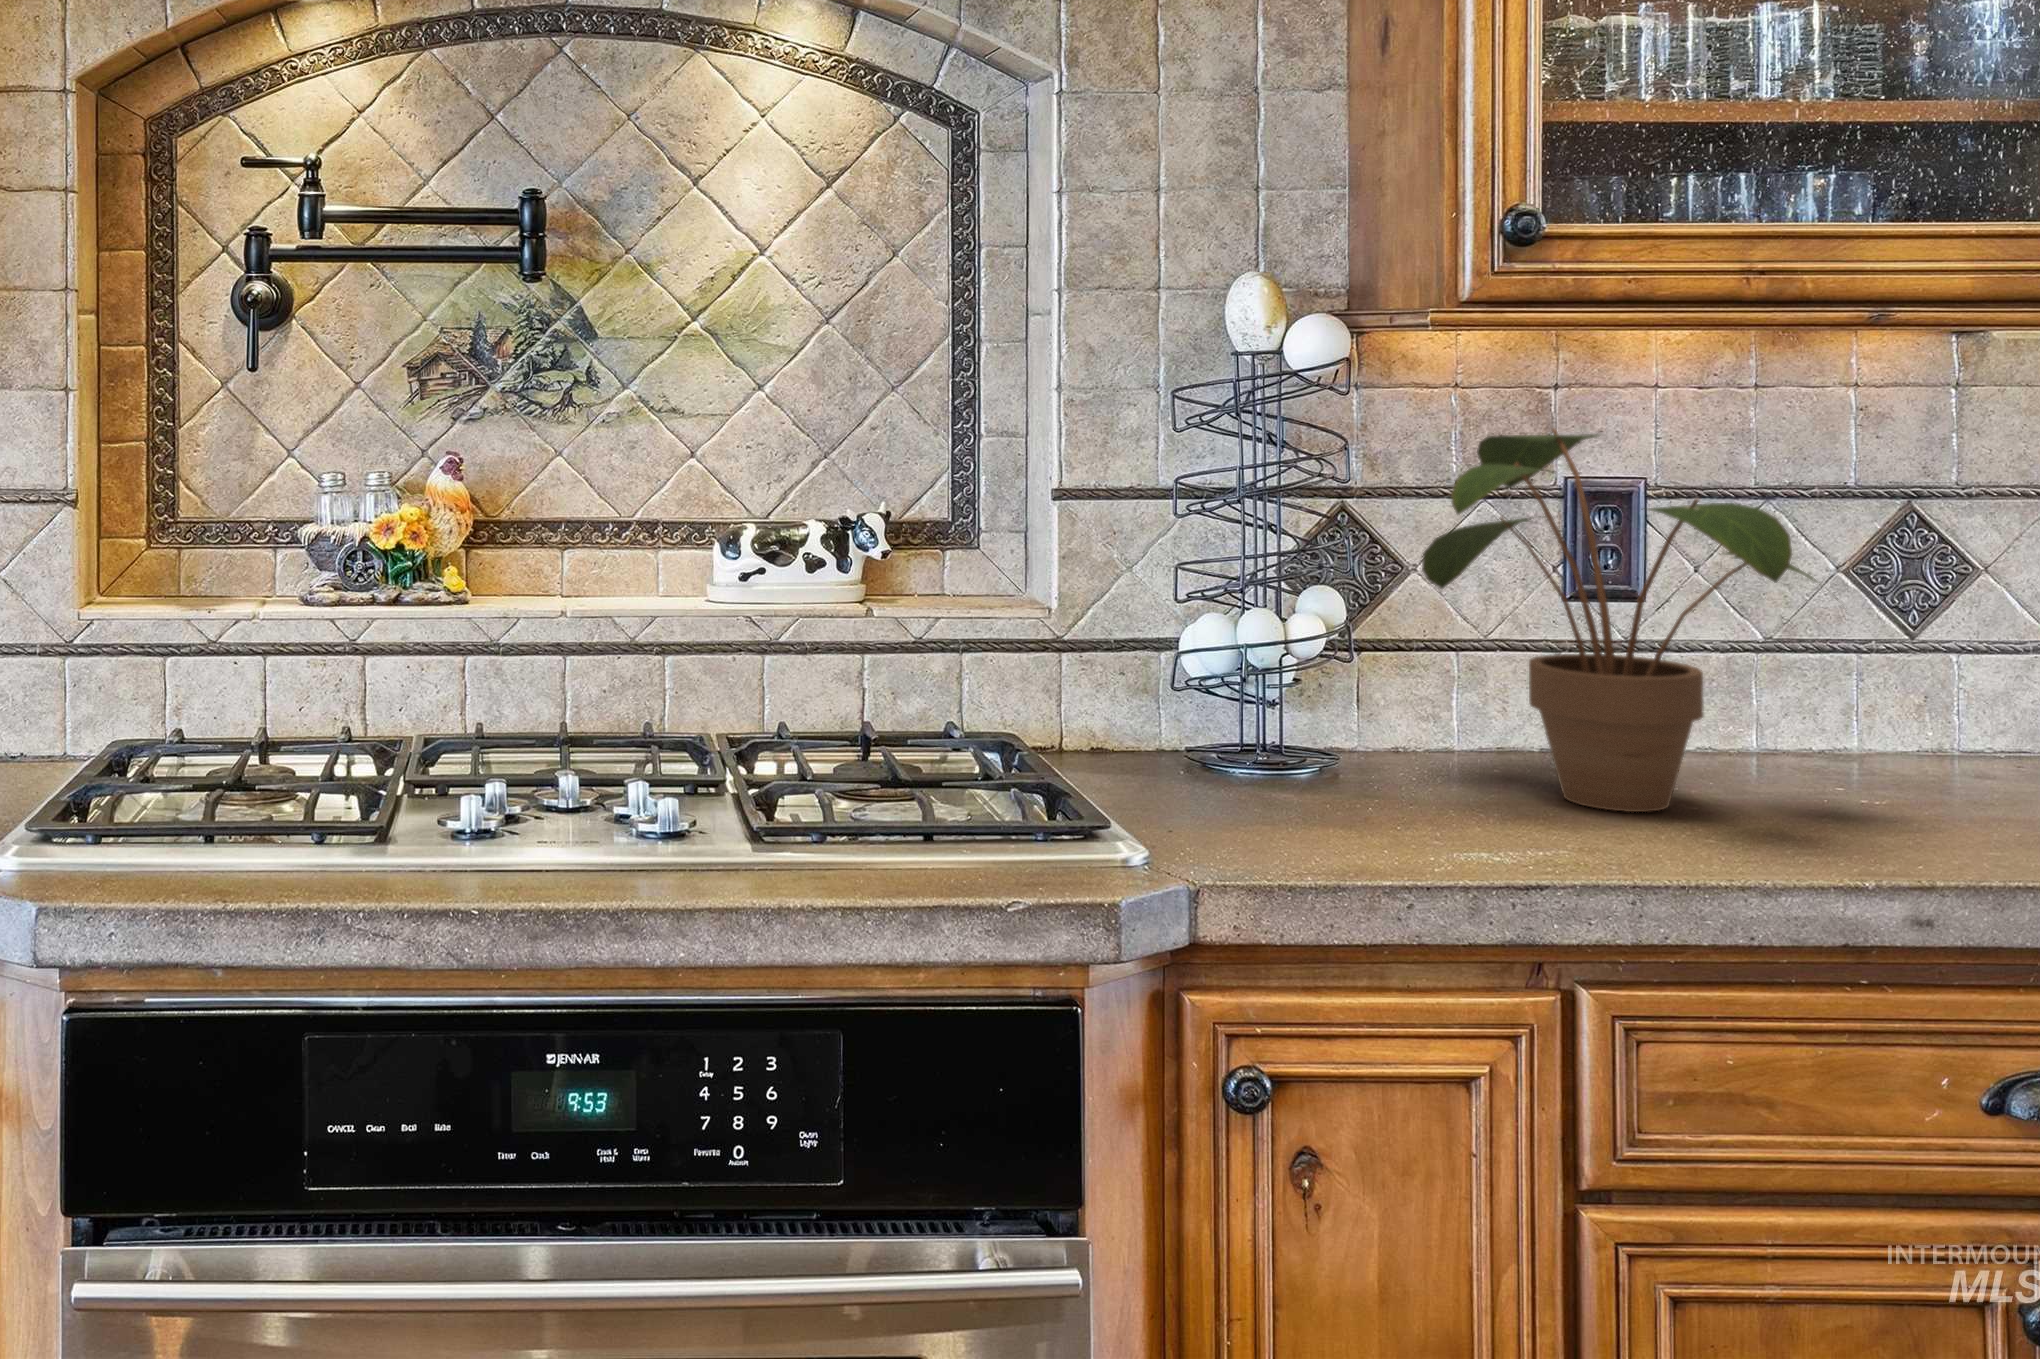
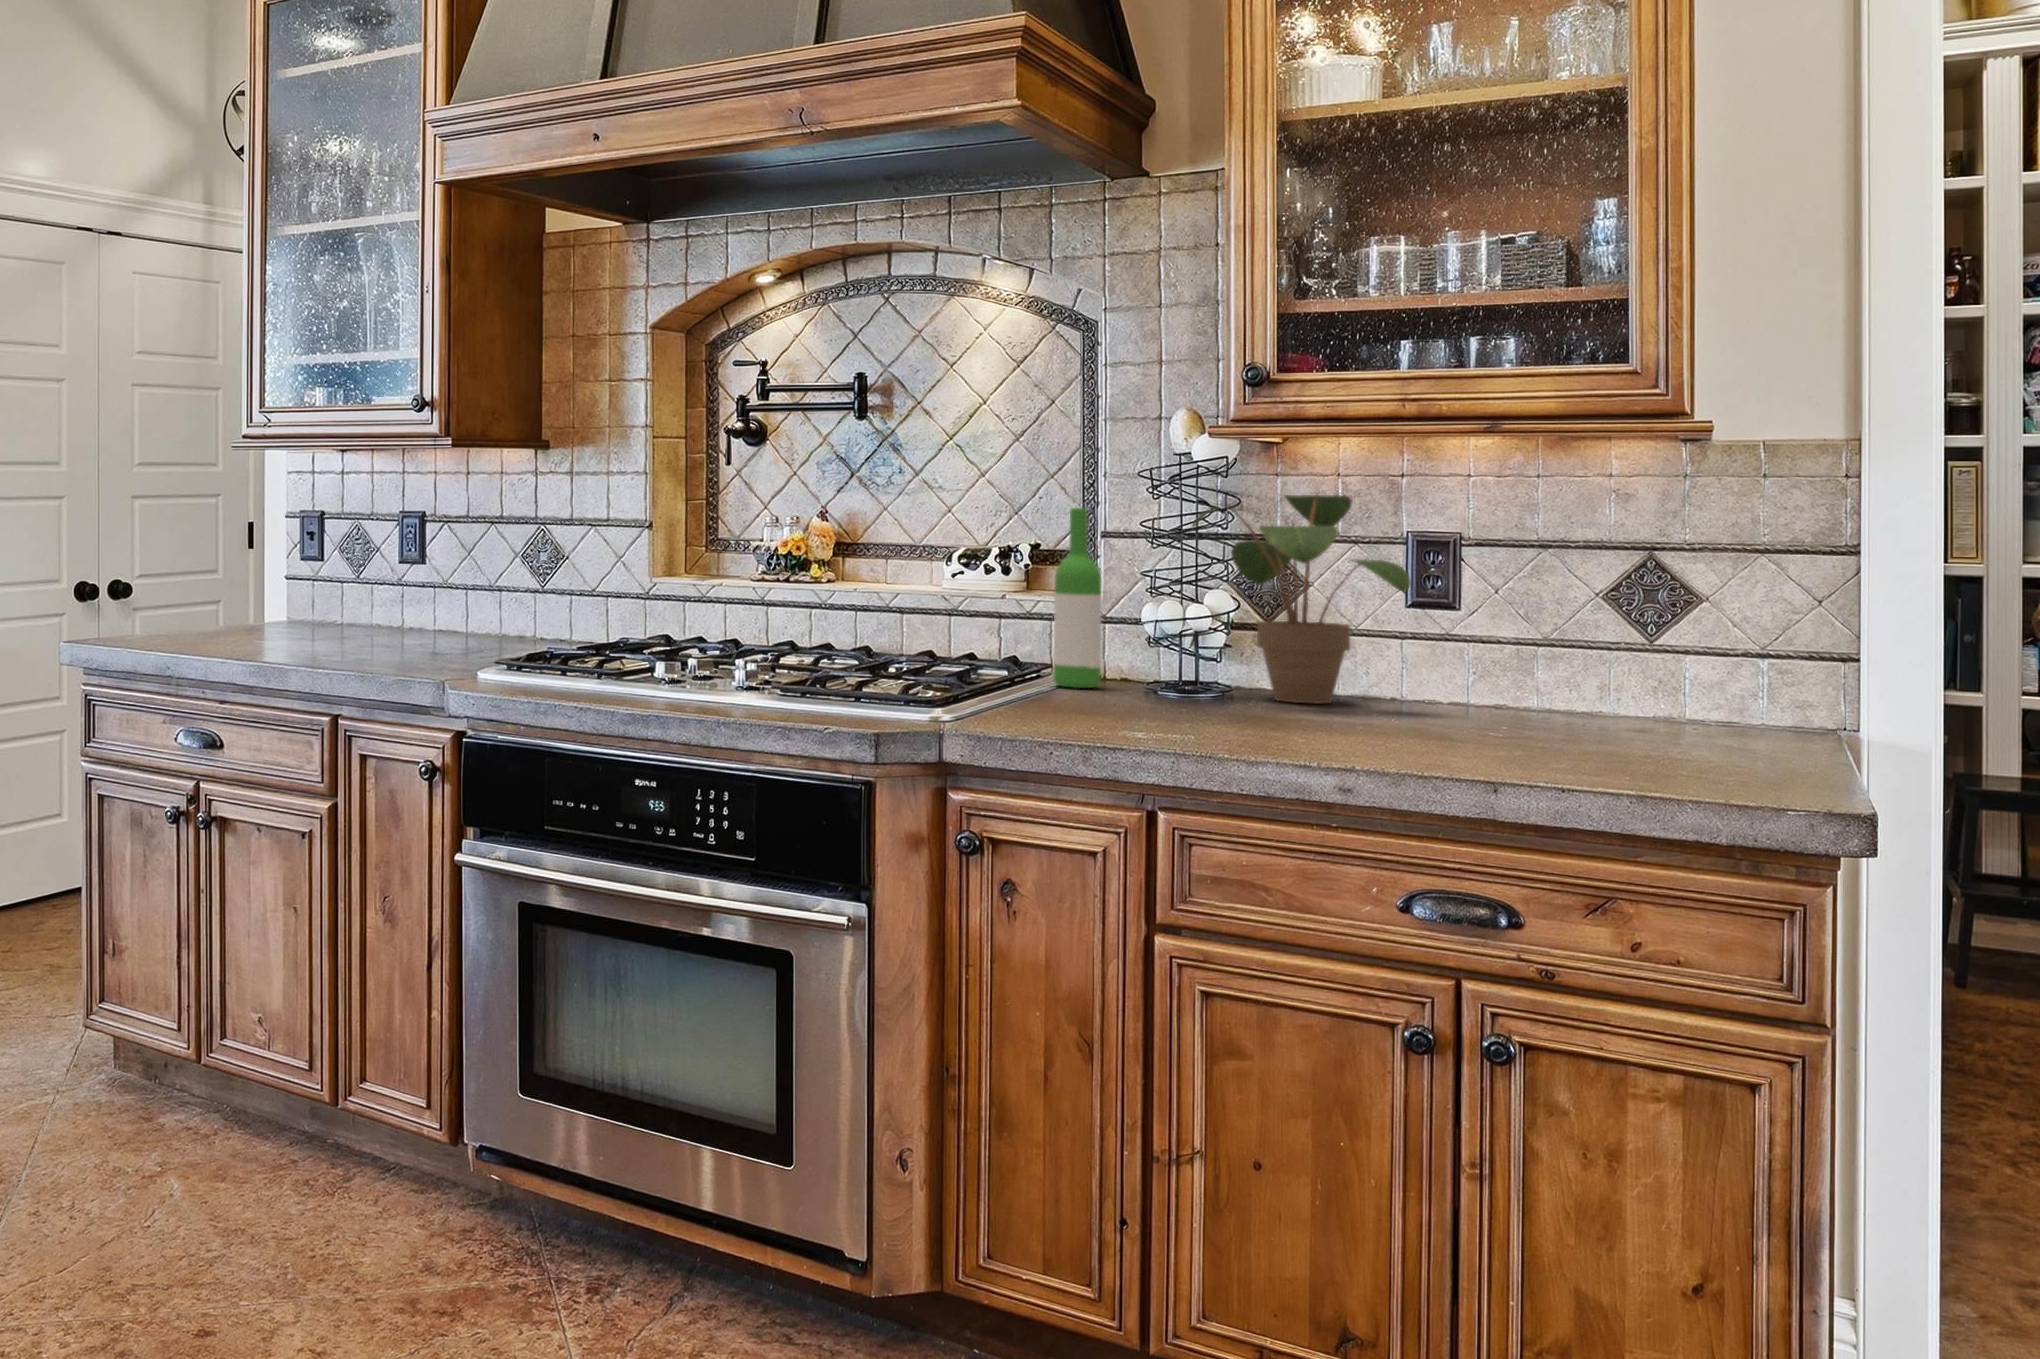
wine bottle: none [1229,479,1323,830] -> present [1054,508,1102,688]

